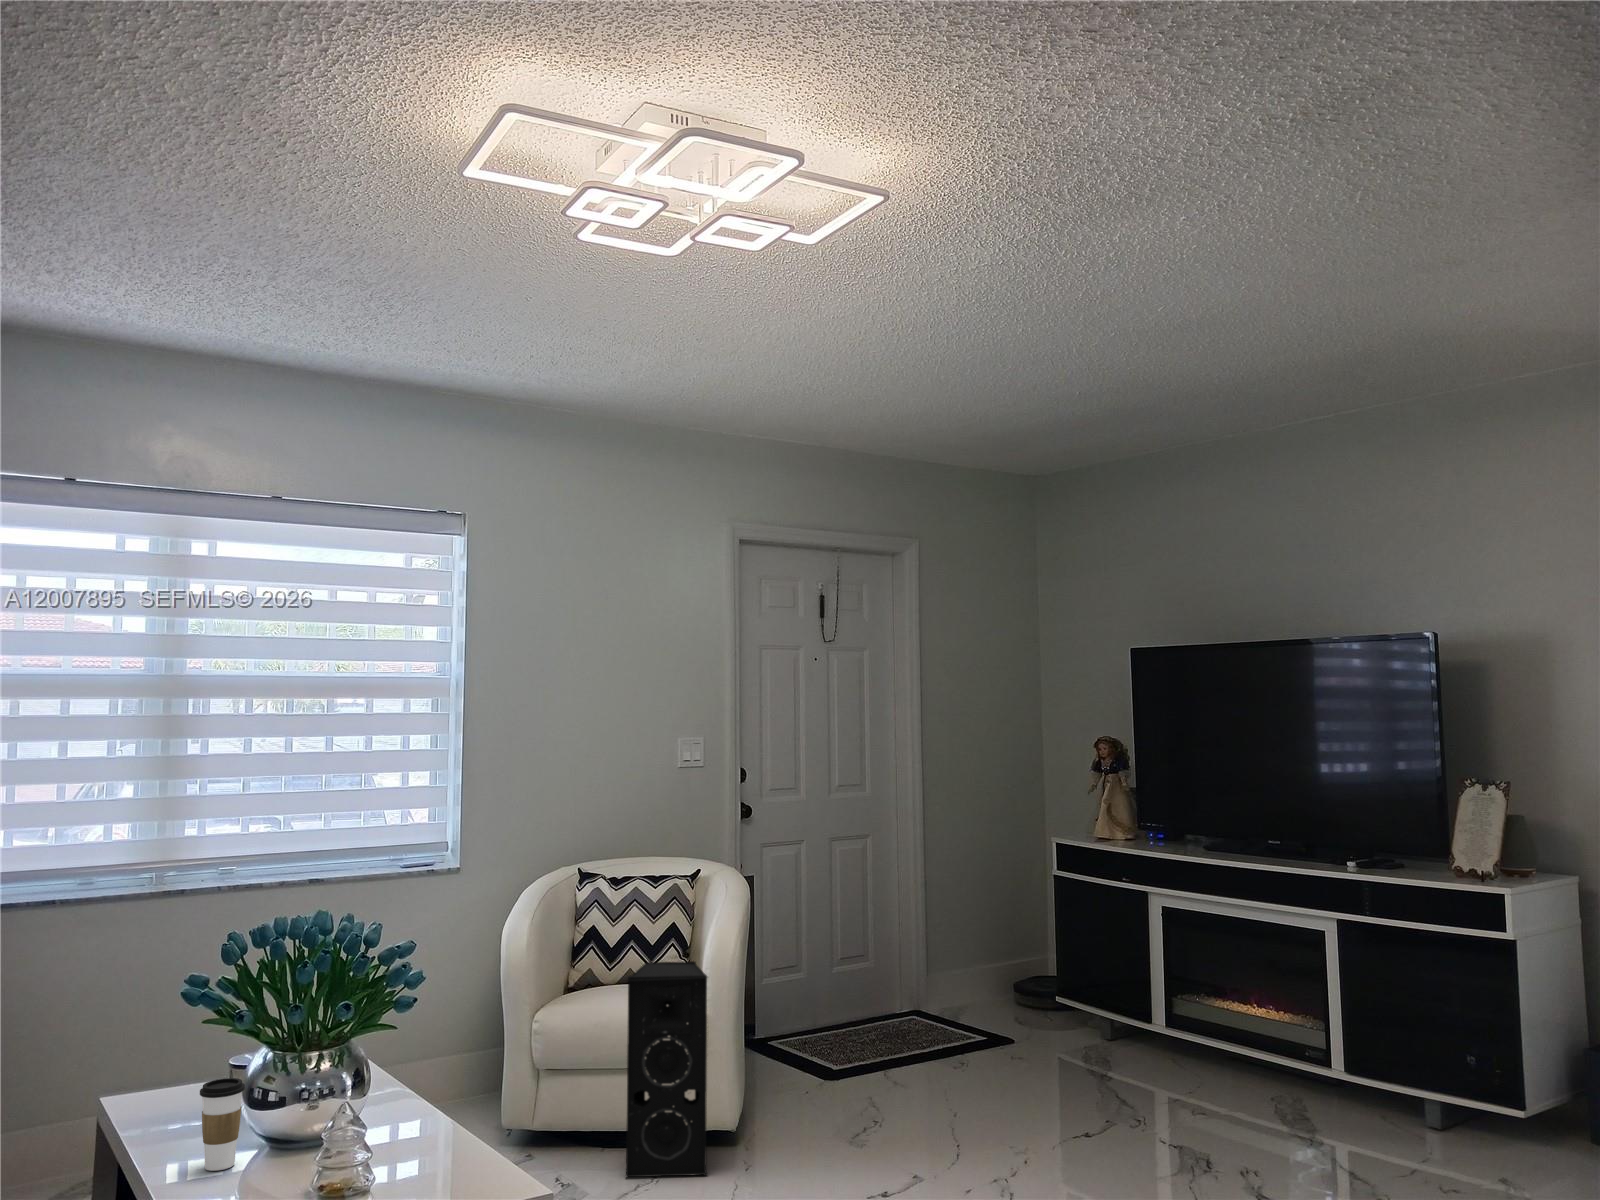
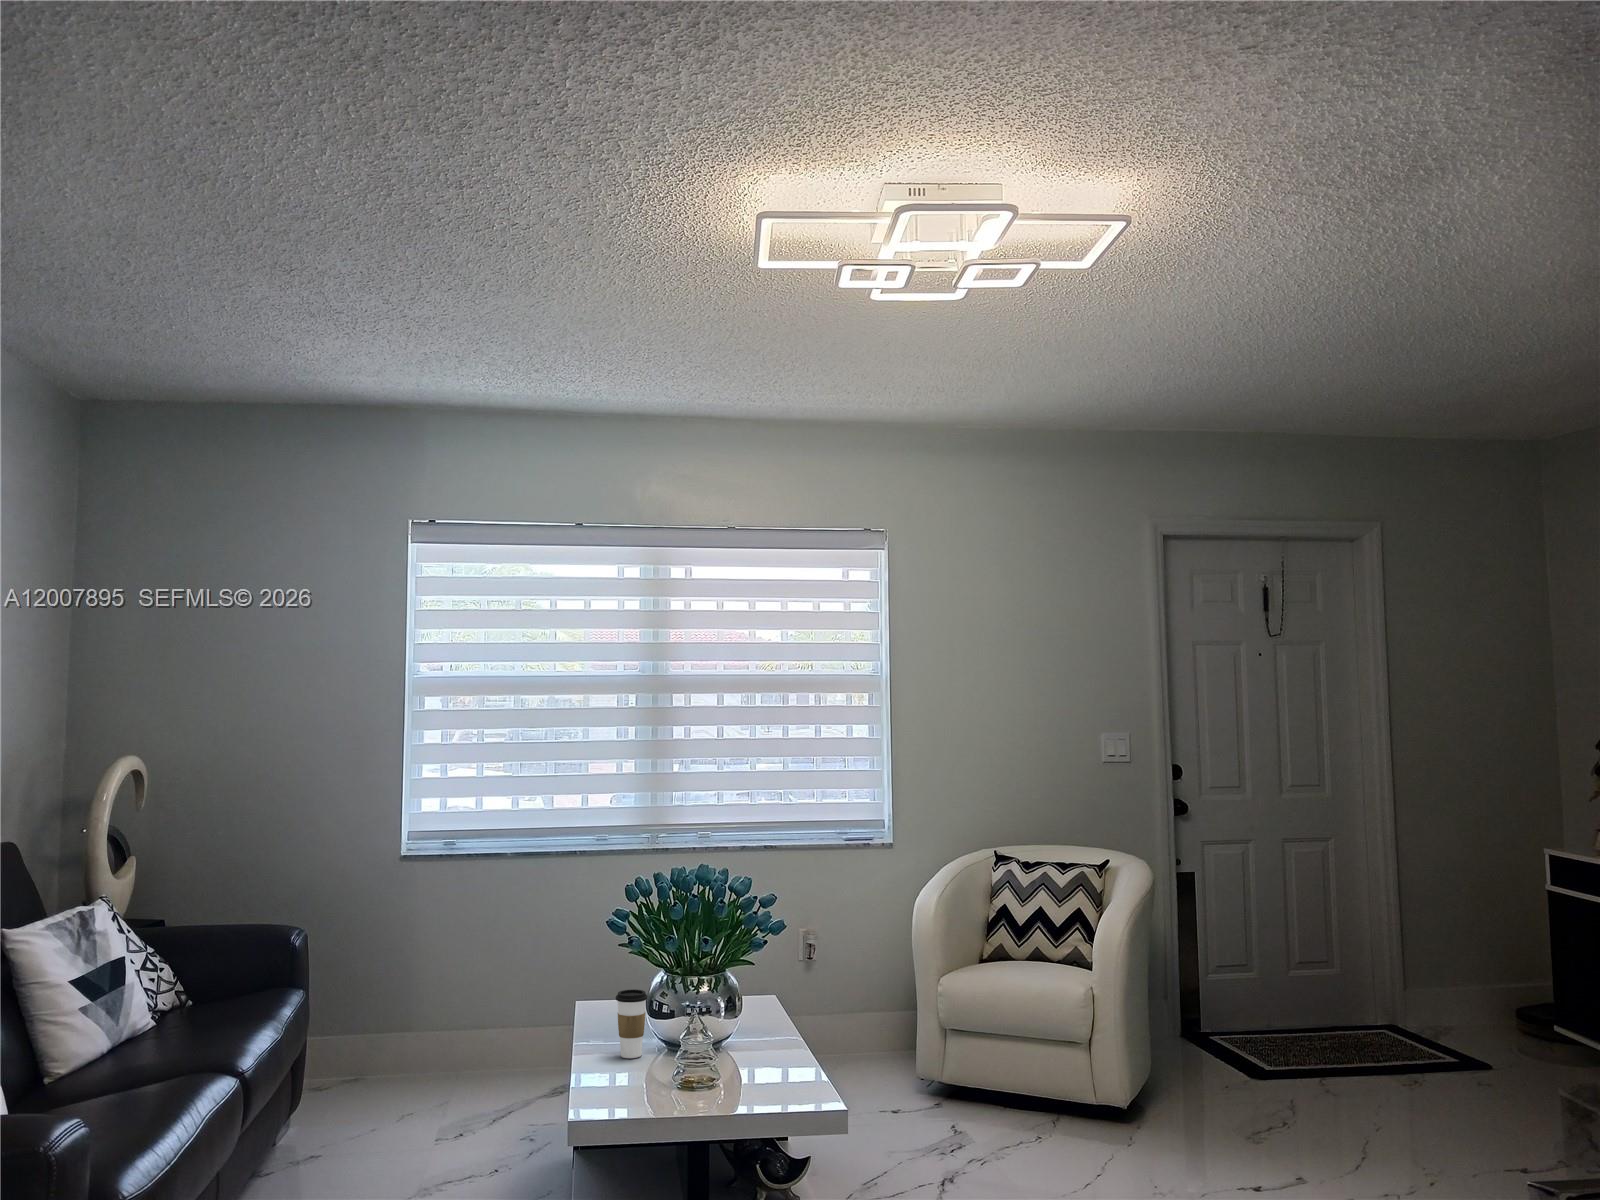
speaker: present [626,961,707,1177] -> none [1008,942,1088,1149]

